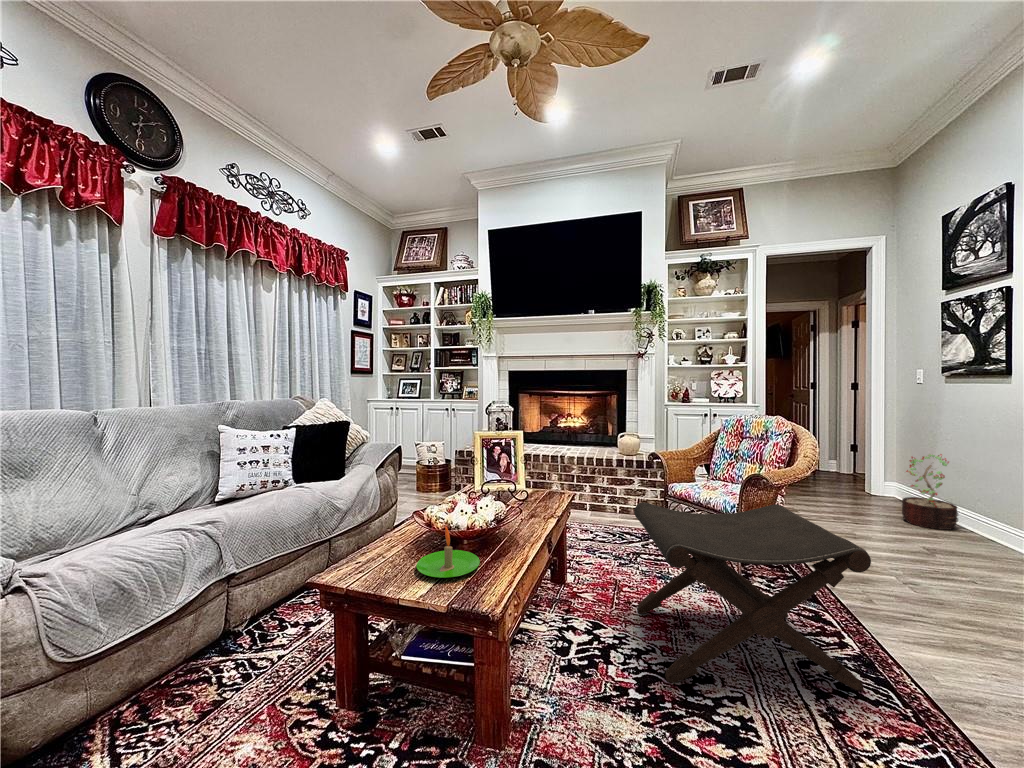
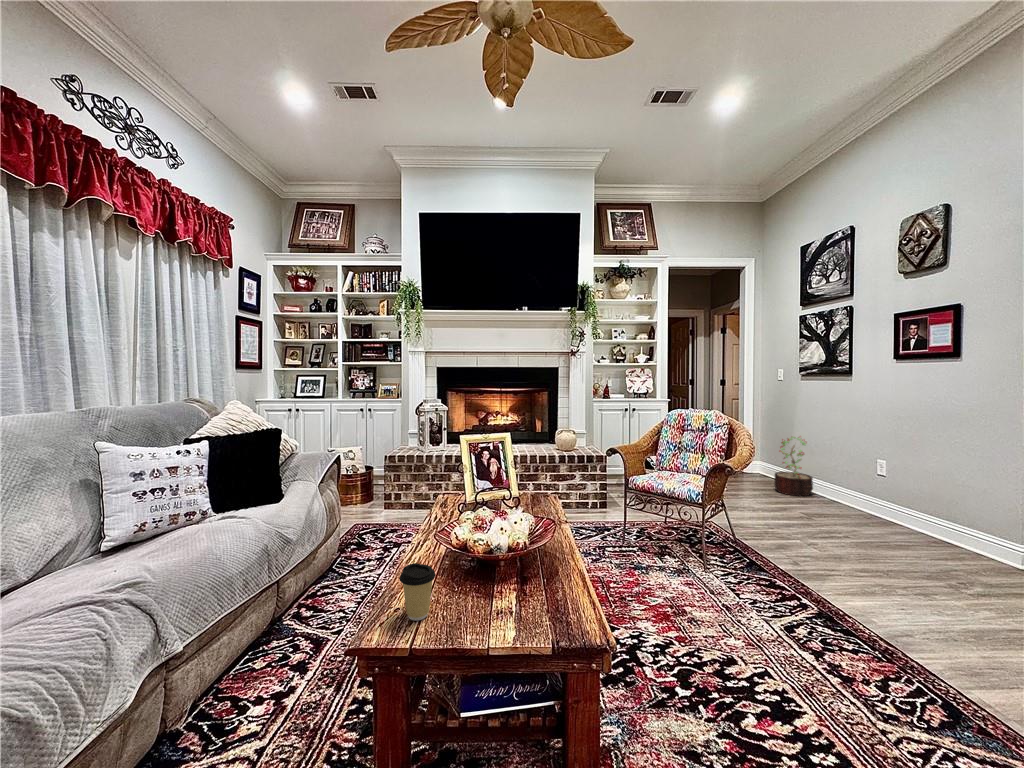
footstool: present [634,503,871,691] -> none [631,490,851,673]
candle: present [416,527,480,578] -> none [471,550,544,613]
coffee cup: none [356,528,386,573] -> present [400,563,436,620]

